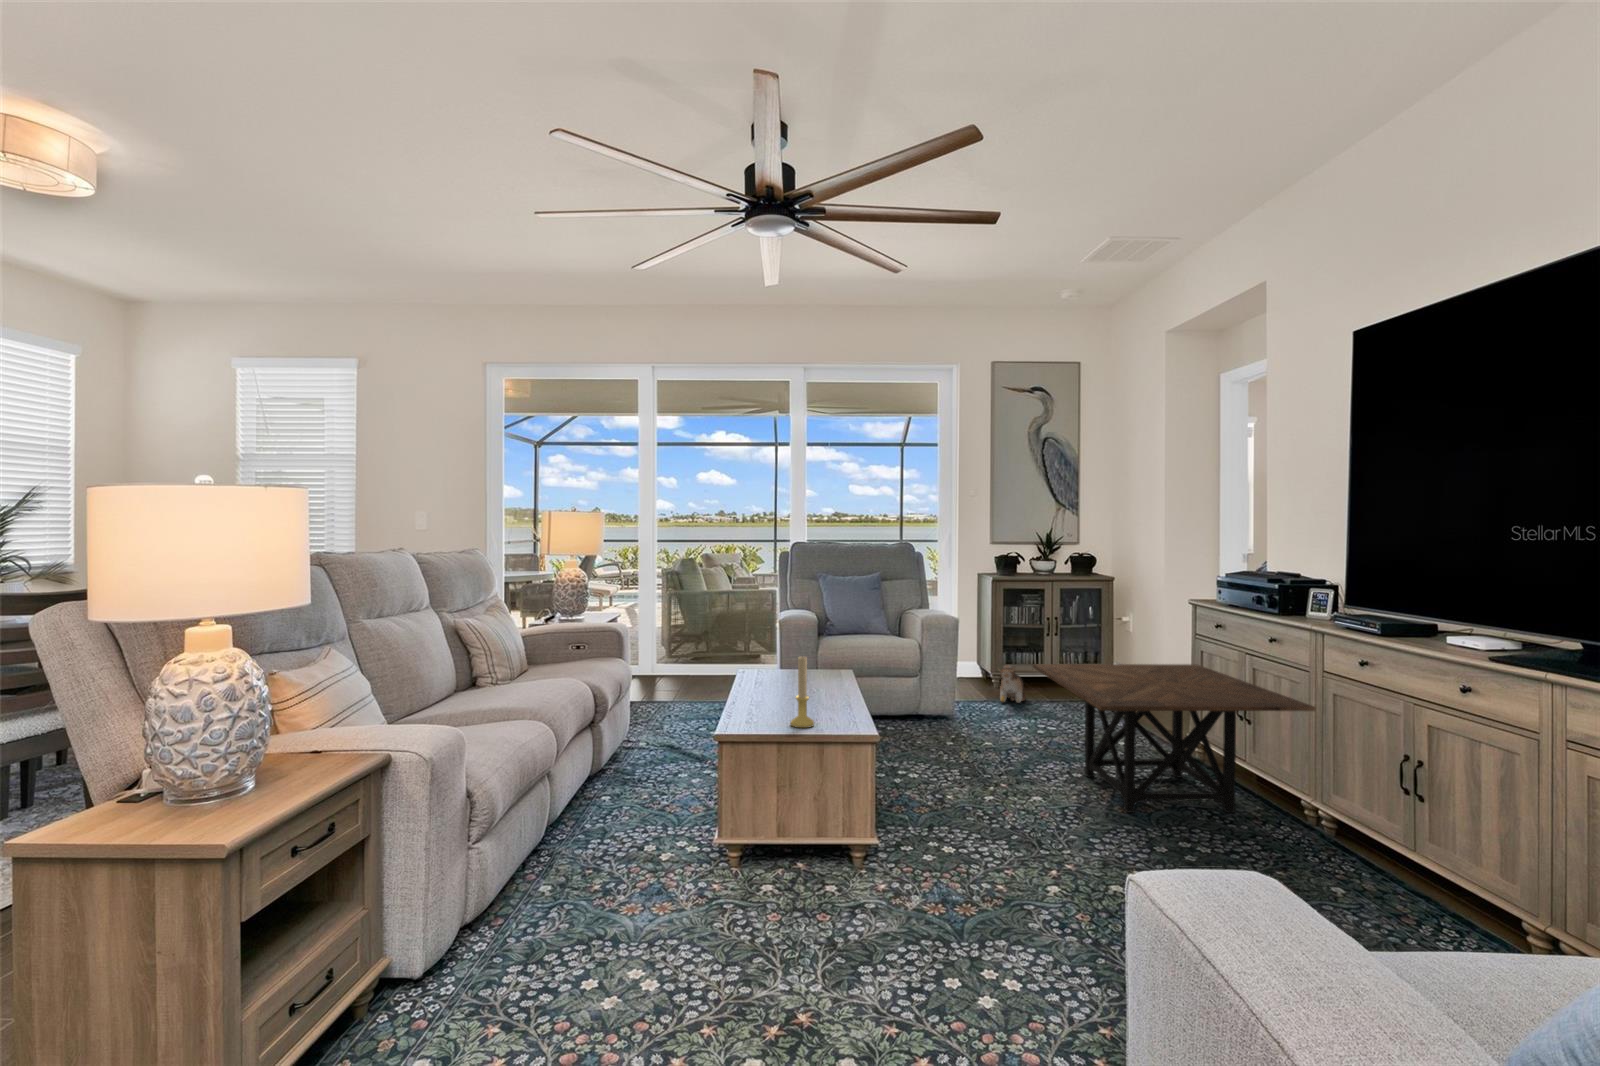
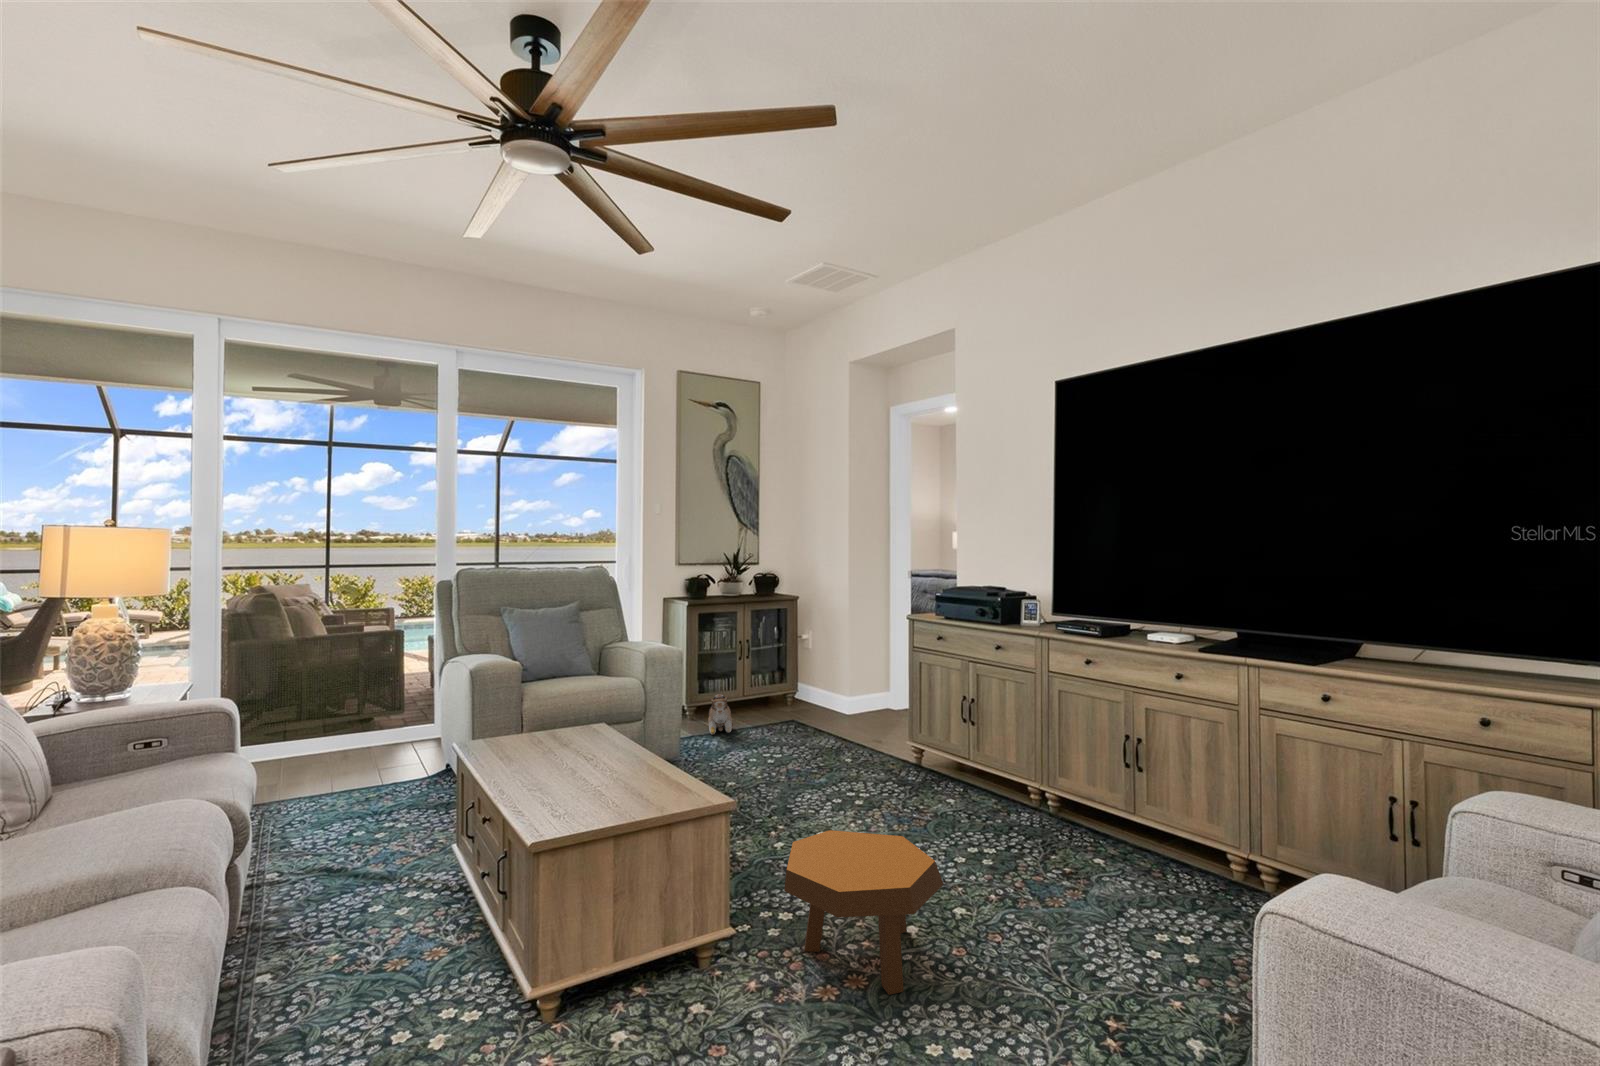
candle holder: present [791,657,814,728] -> none [611,712,643,809]
side table: present [1033,664,1316,813] -> none [789,675,1045,829]
footstool: none [916,783,1062,928] -> present [784,830,944,995]

